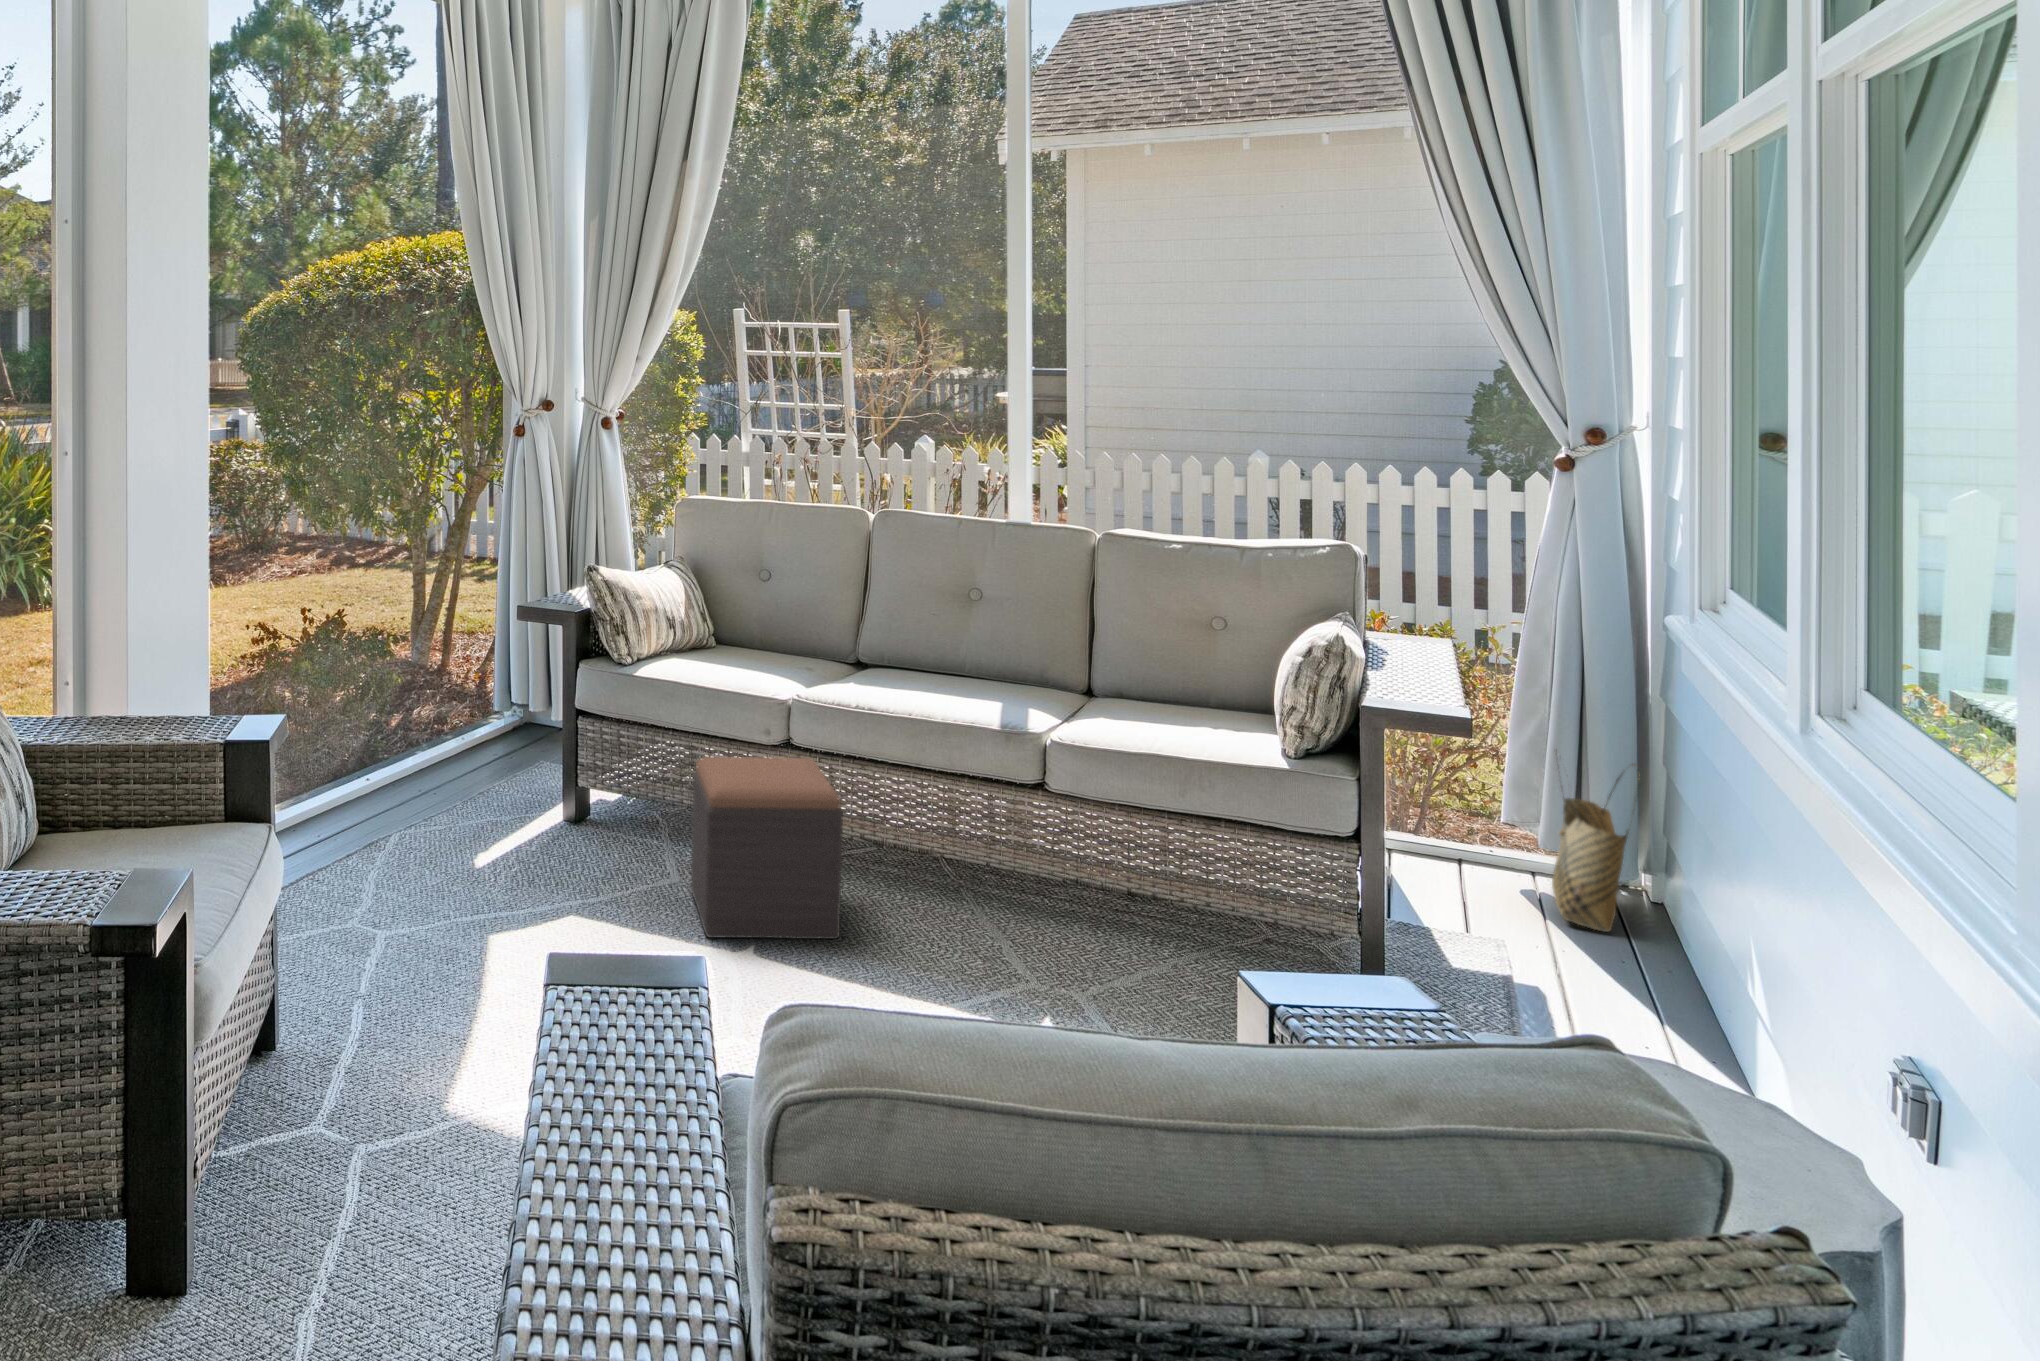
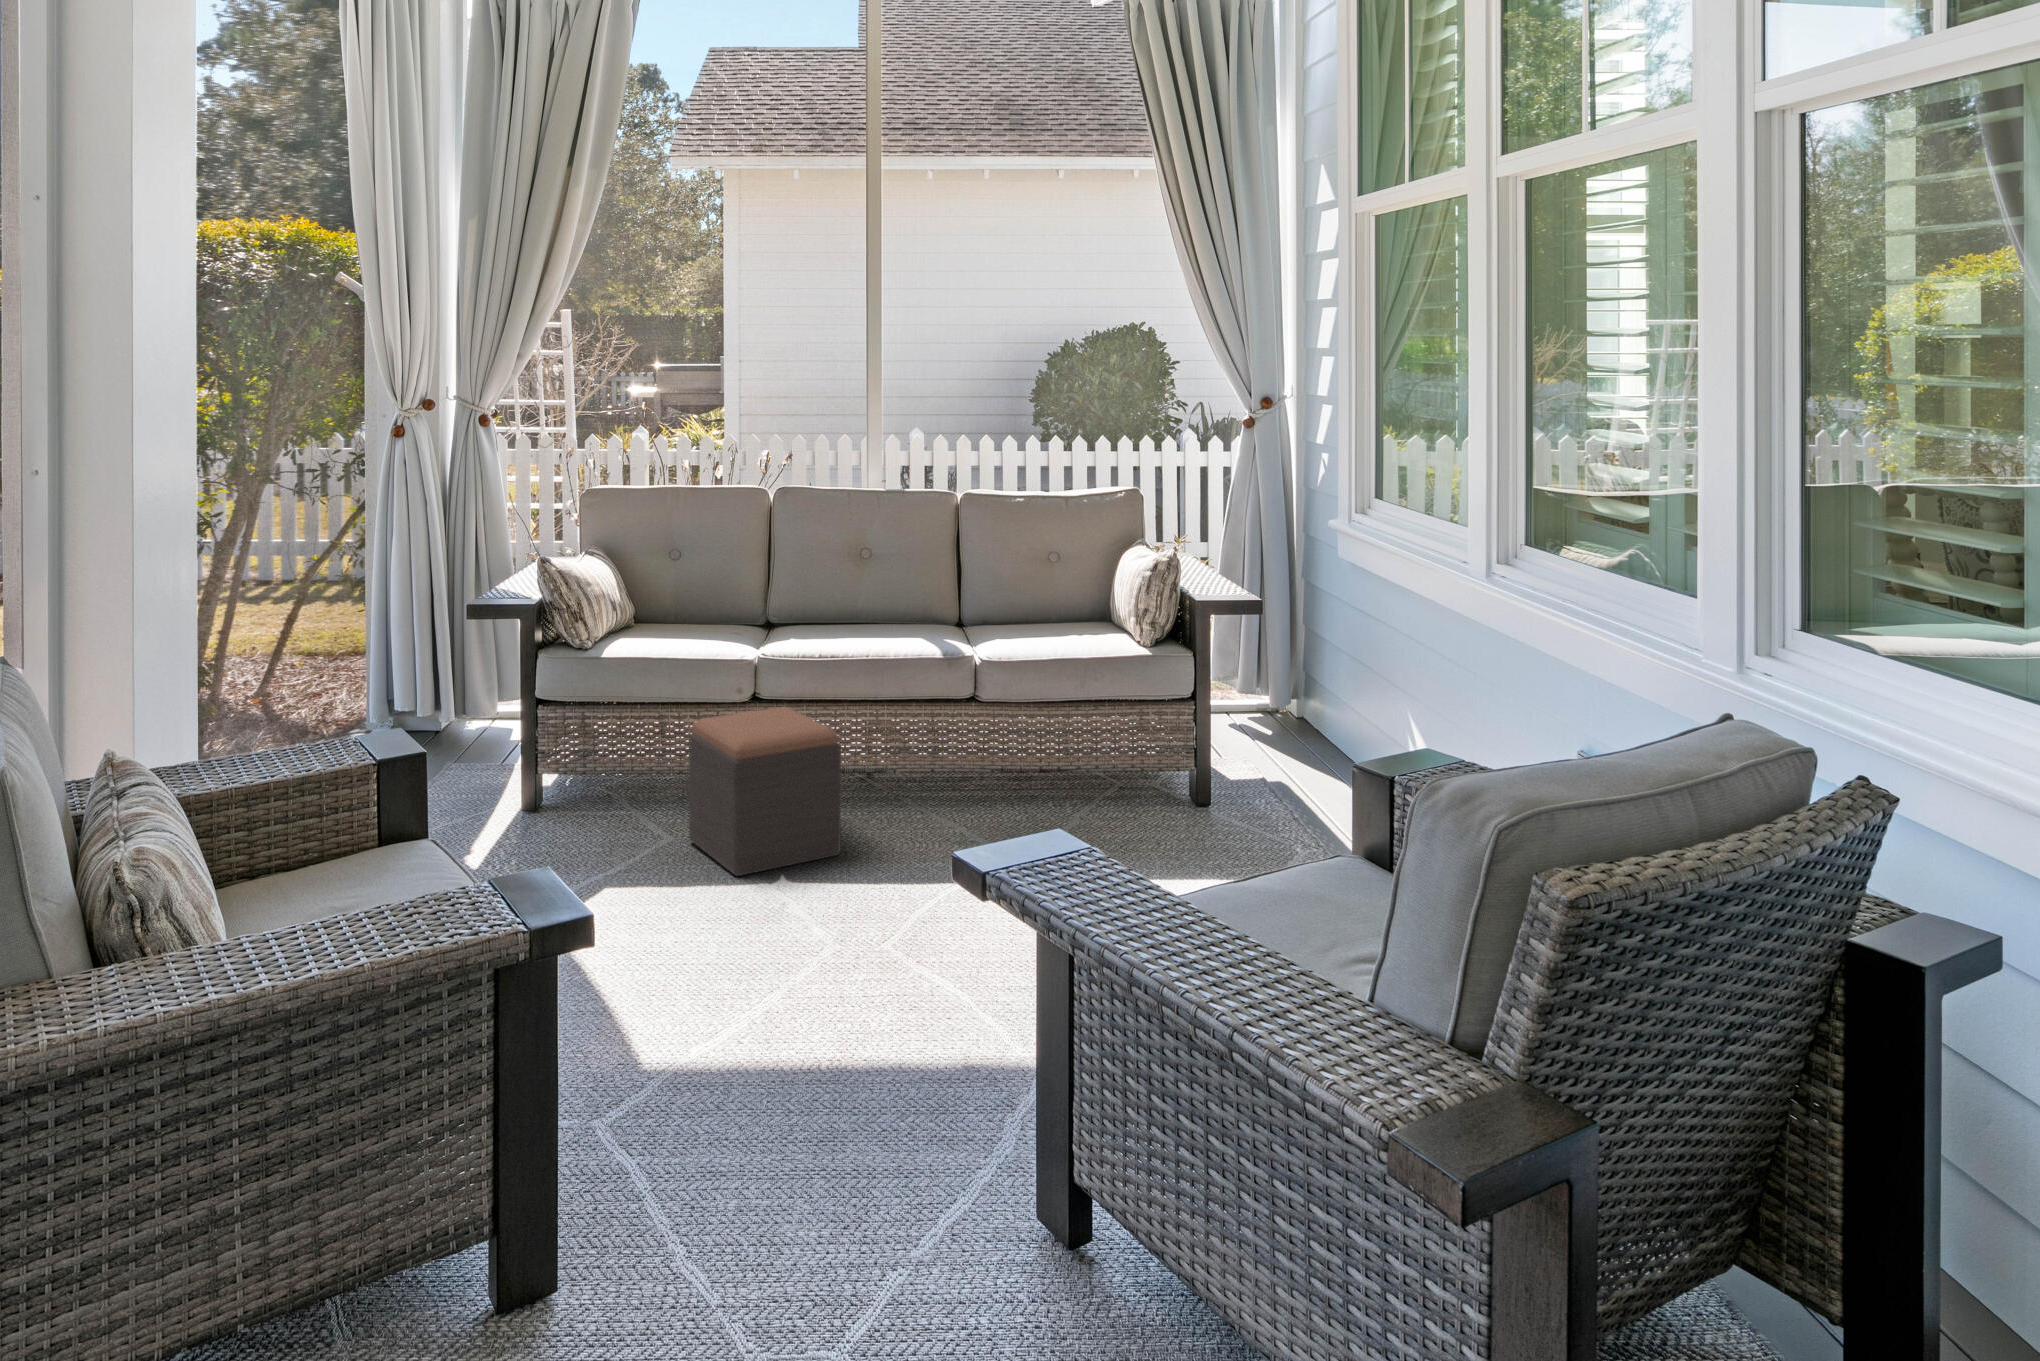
woven basket: present [1552,750,1640,932] -> none [1266,623,1324,746]

